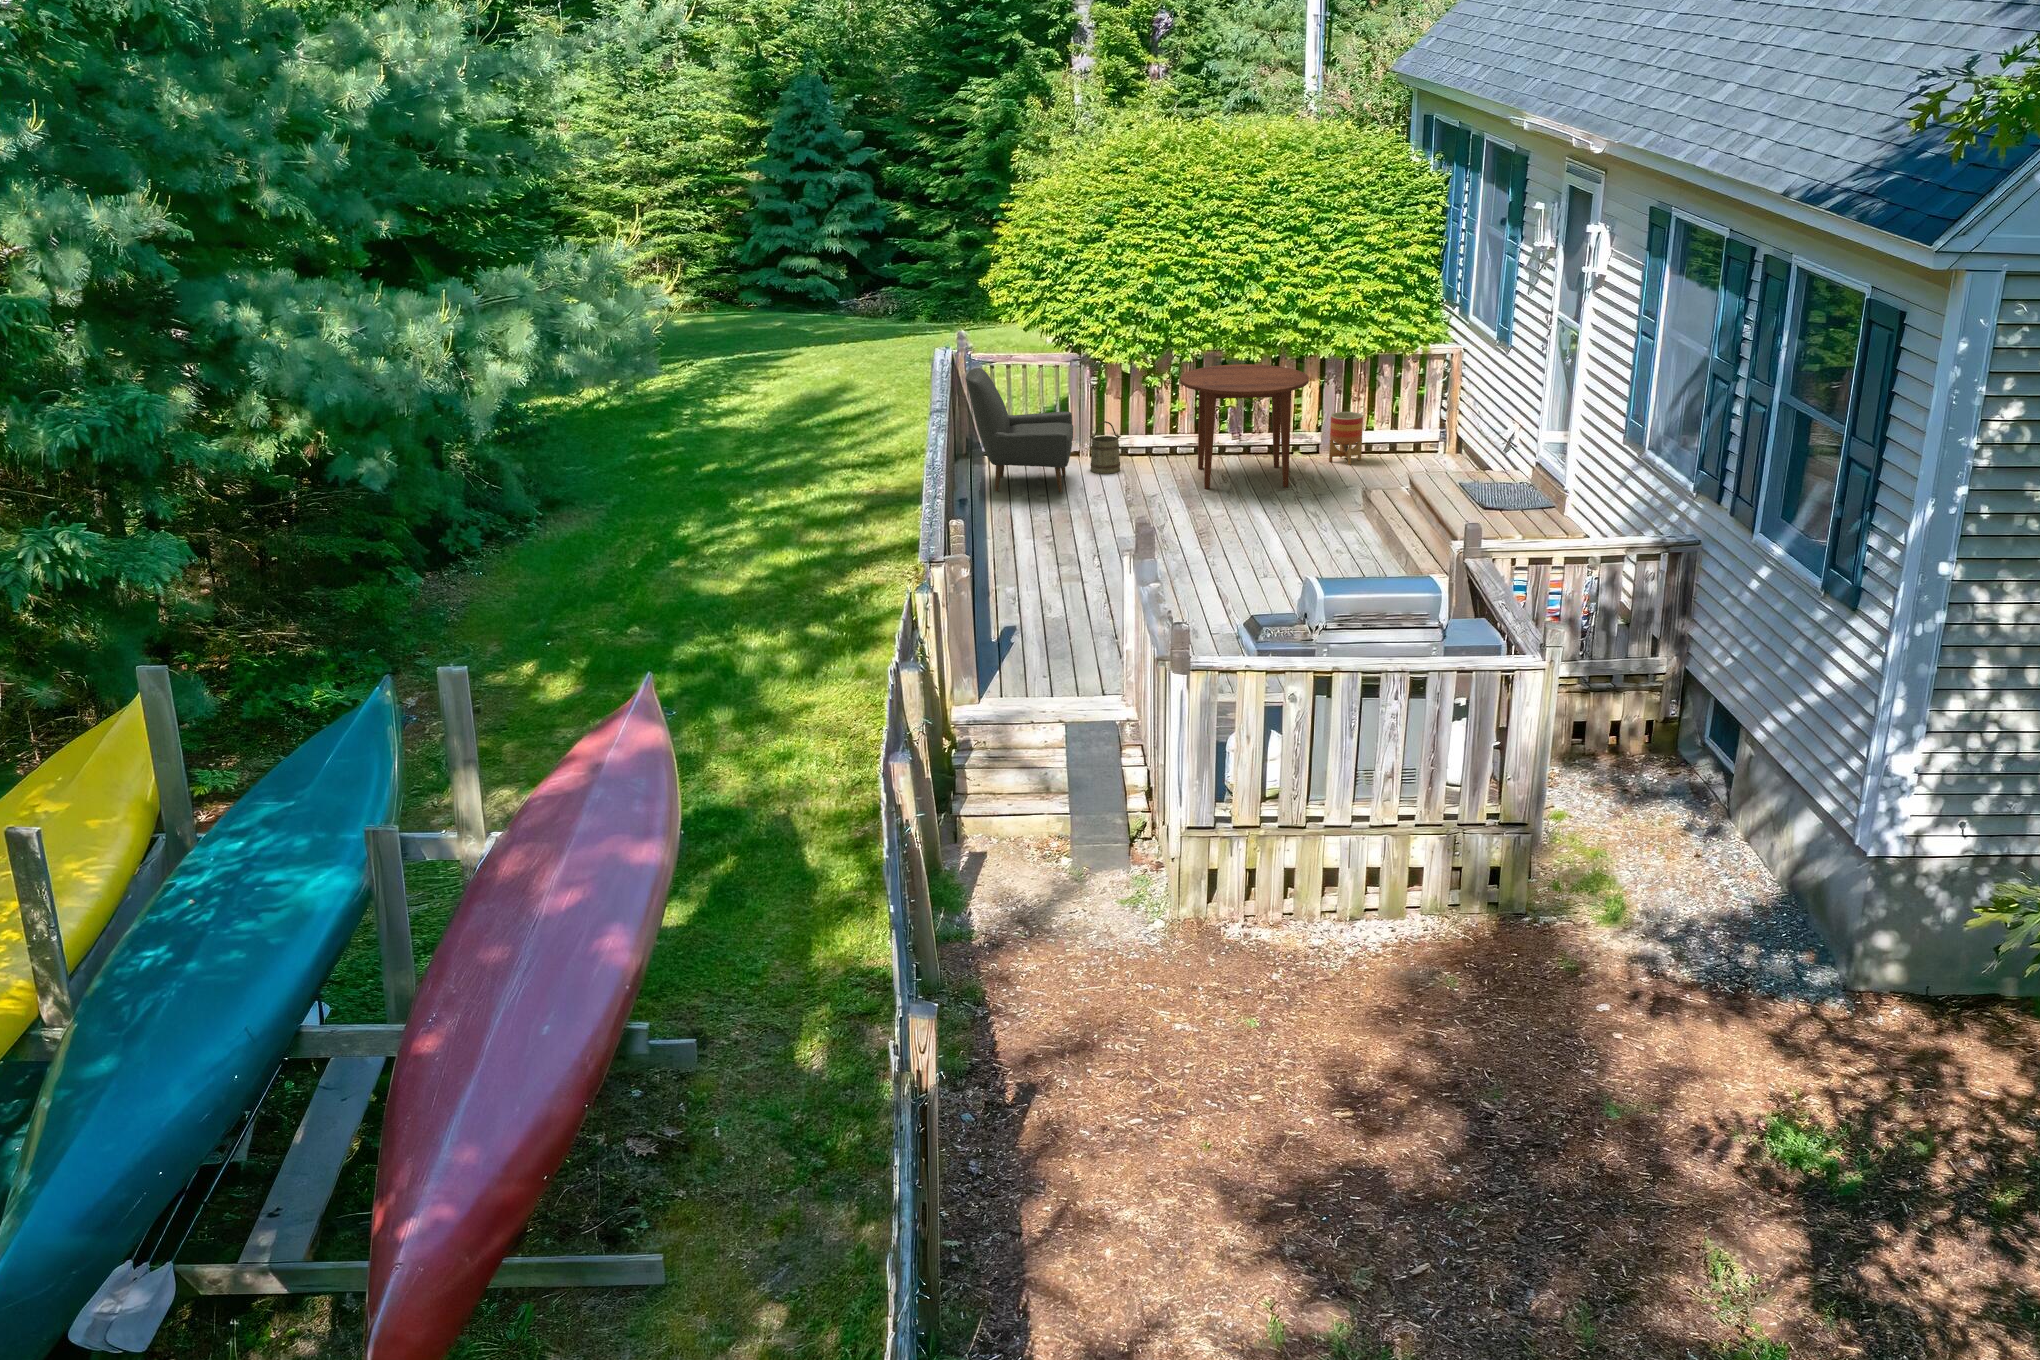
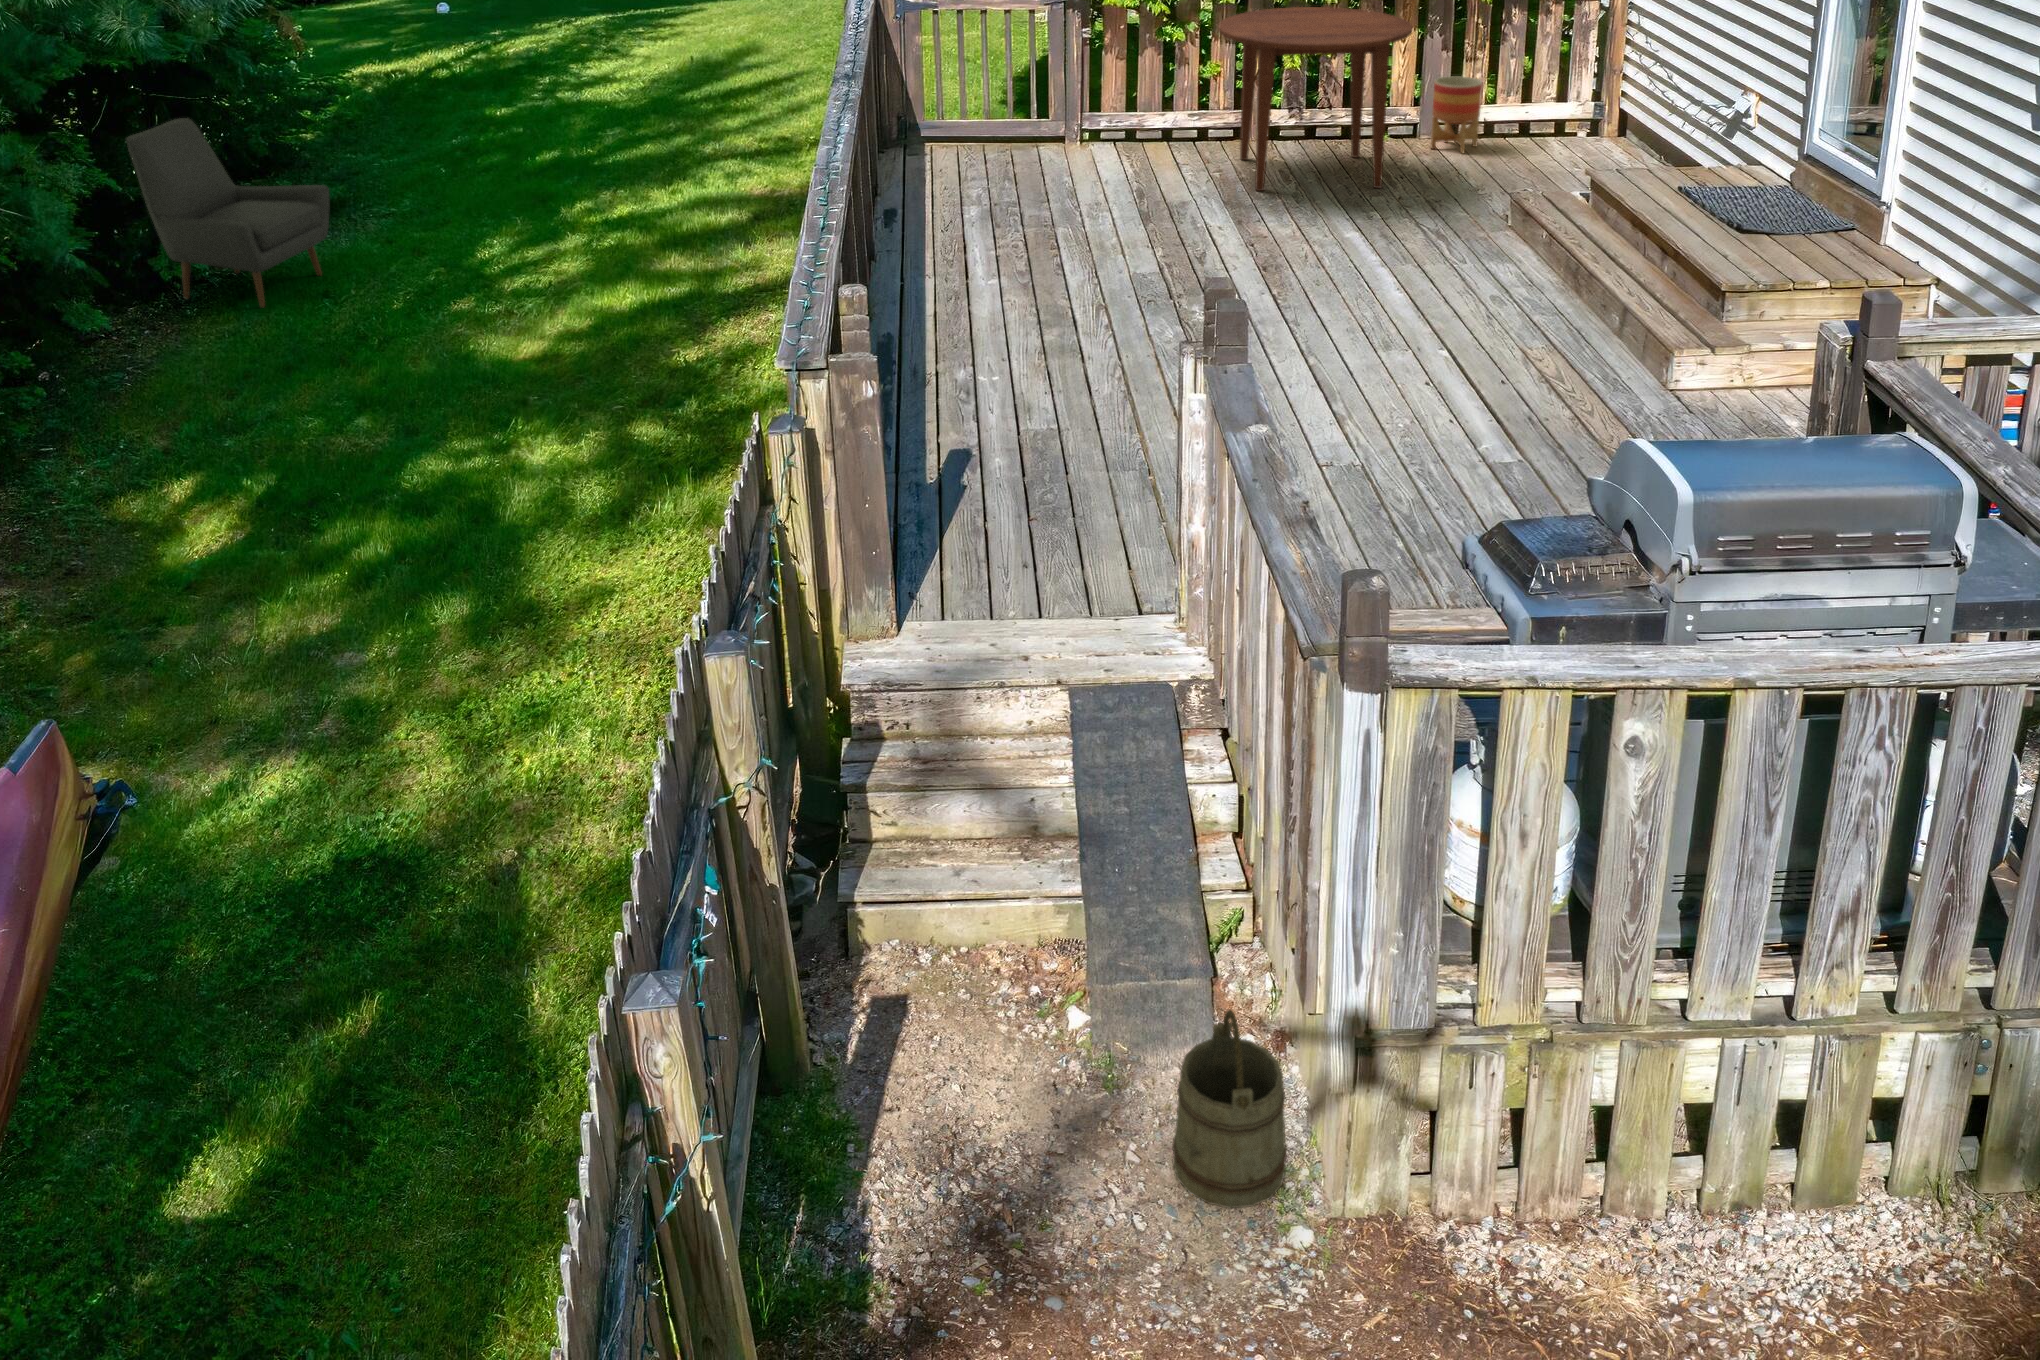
chair: present [965,368,1073,493] -> present [126,118,330,308]
bucket: present [1090,421,1121,474] -> present [1172,1010,1287,1208]

